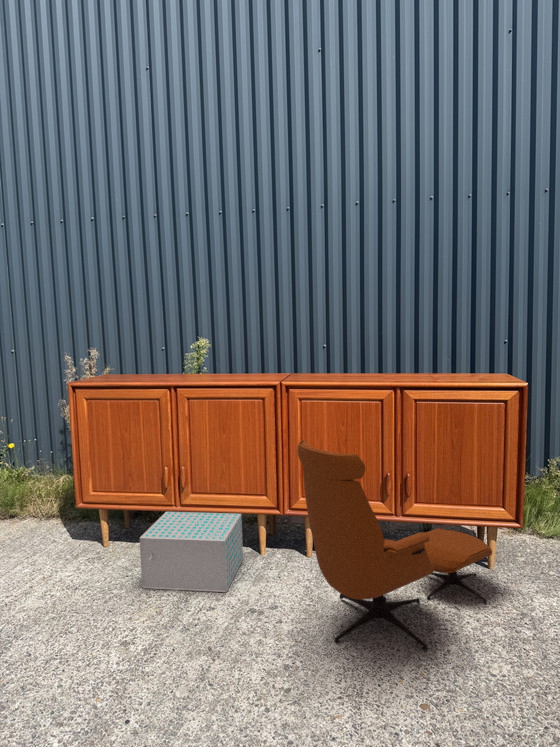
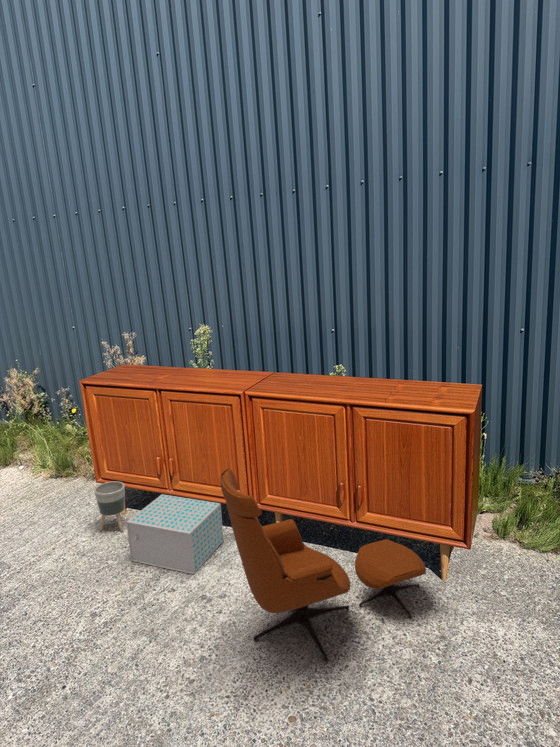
planter: none [81,503,117,564] -> present [94,481,125,532]

